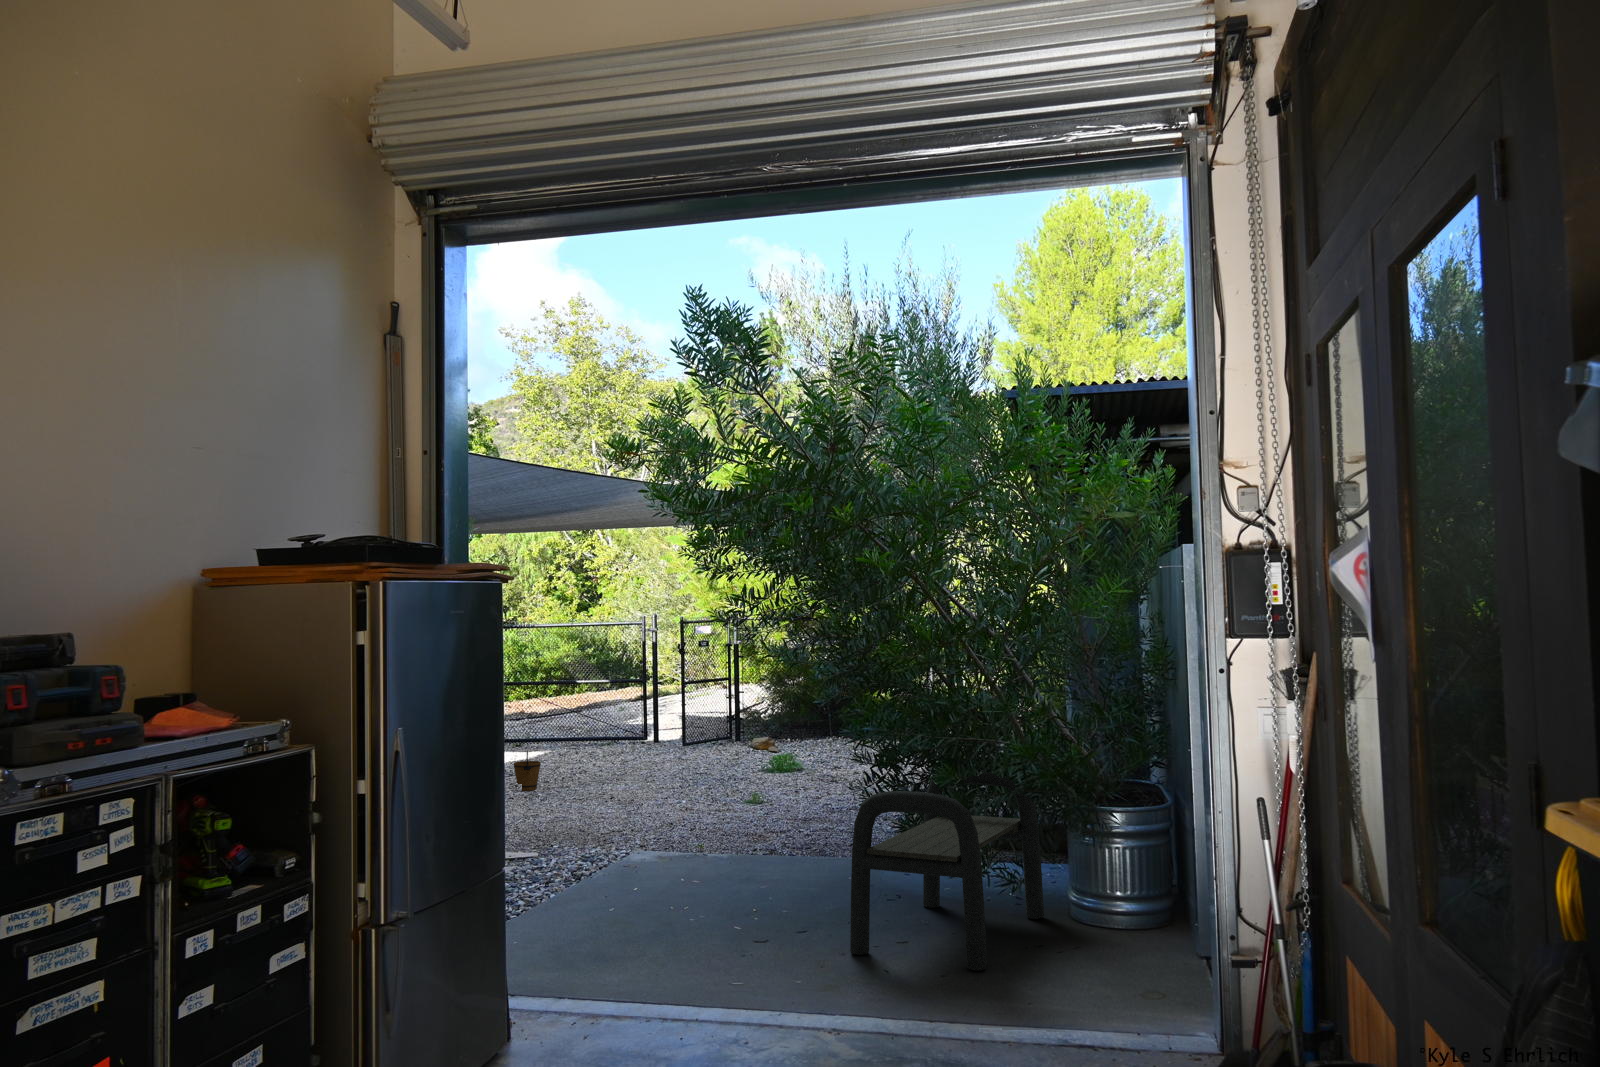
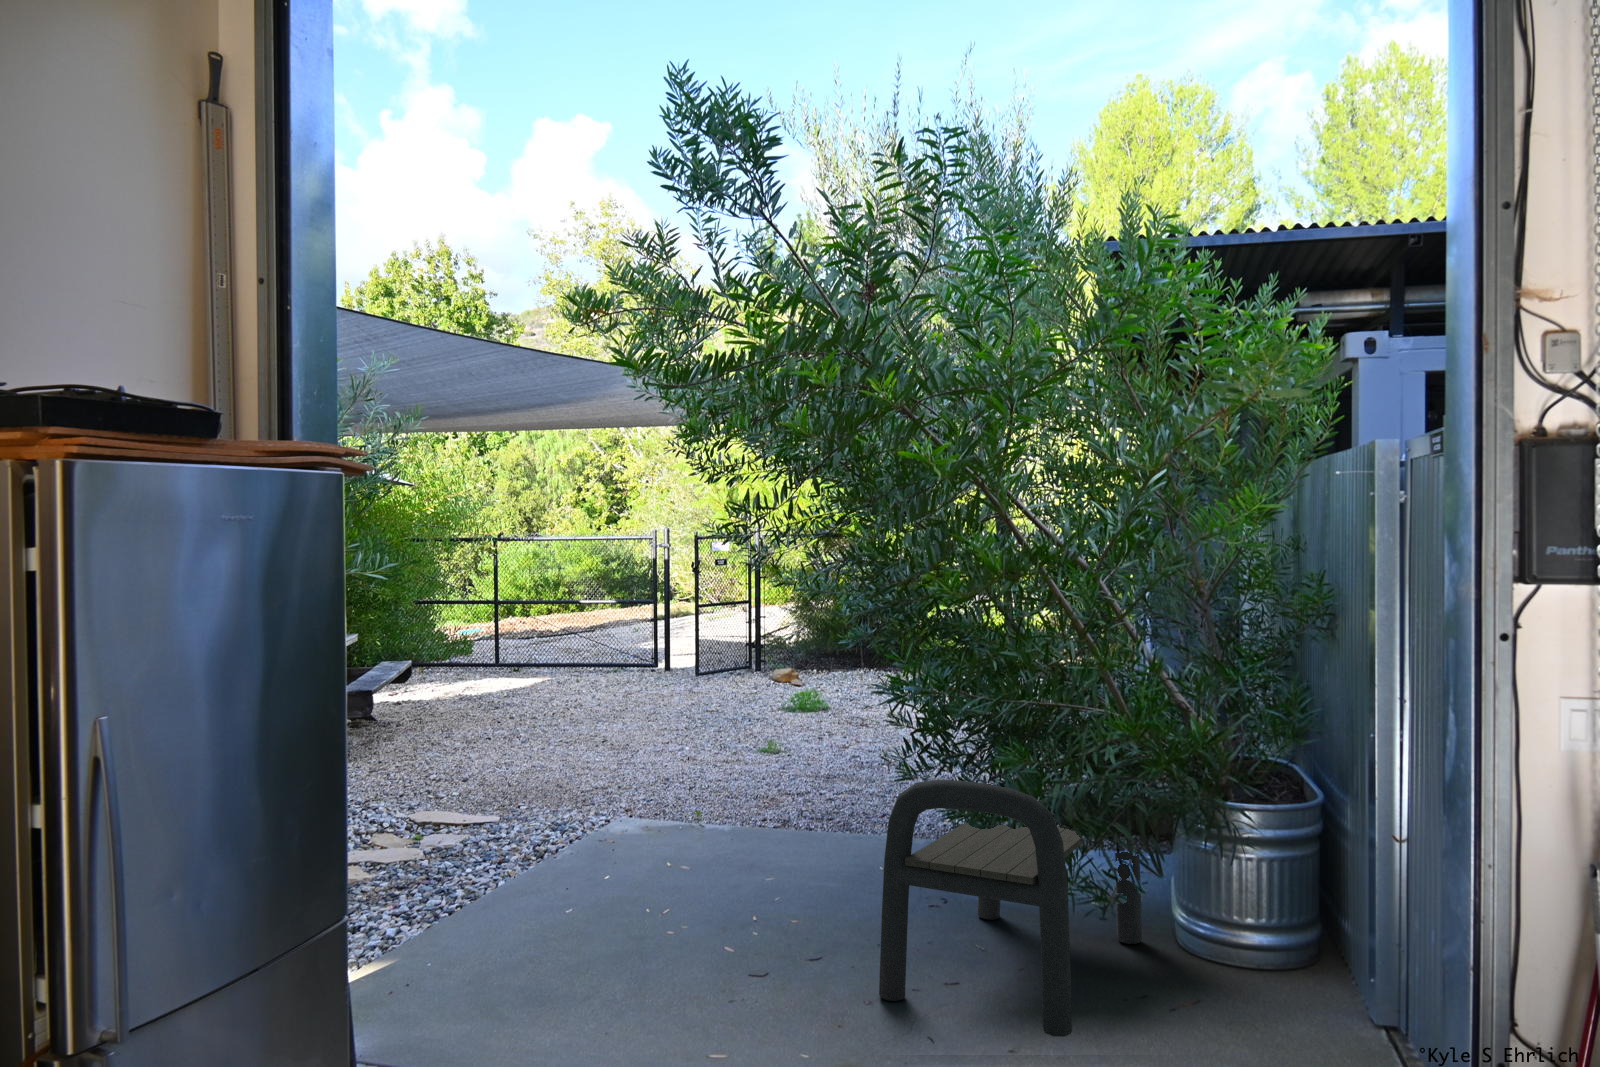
bucket: present [514,751,541,791] -> none [492,682,524,728]

